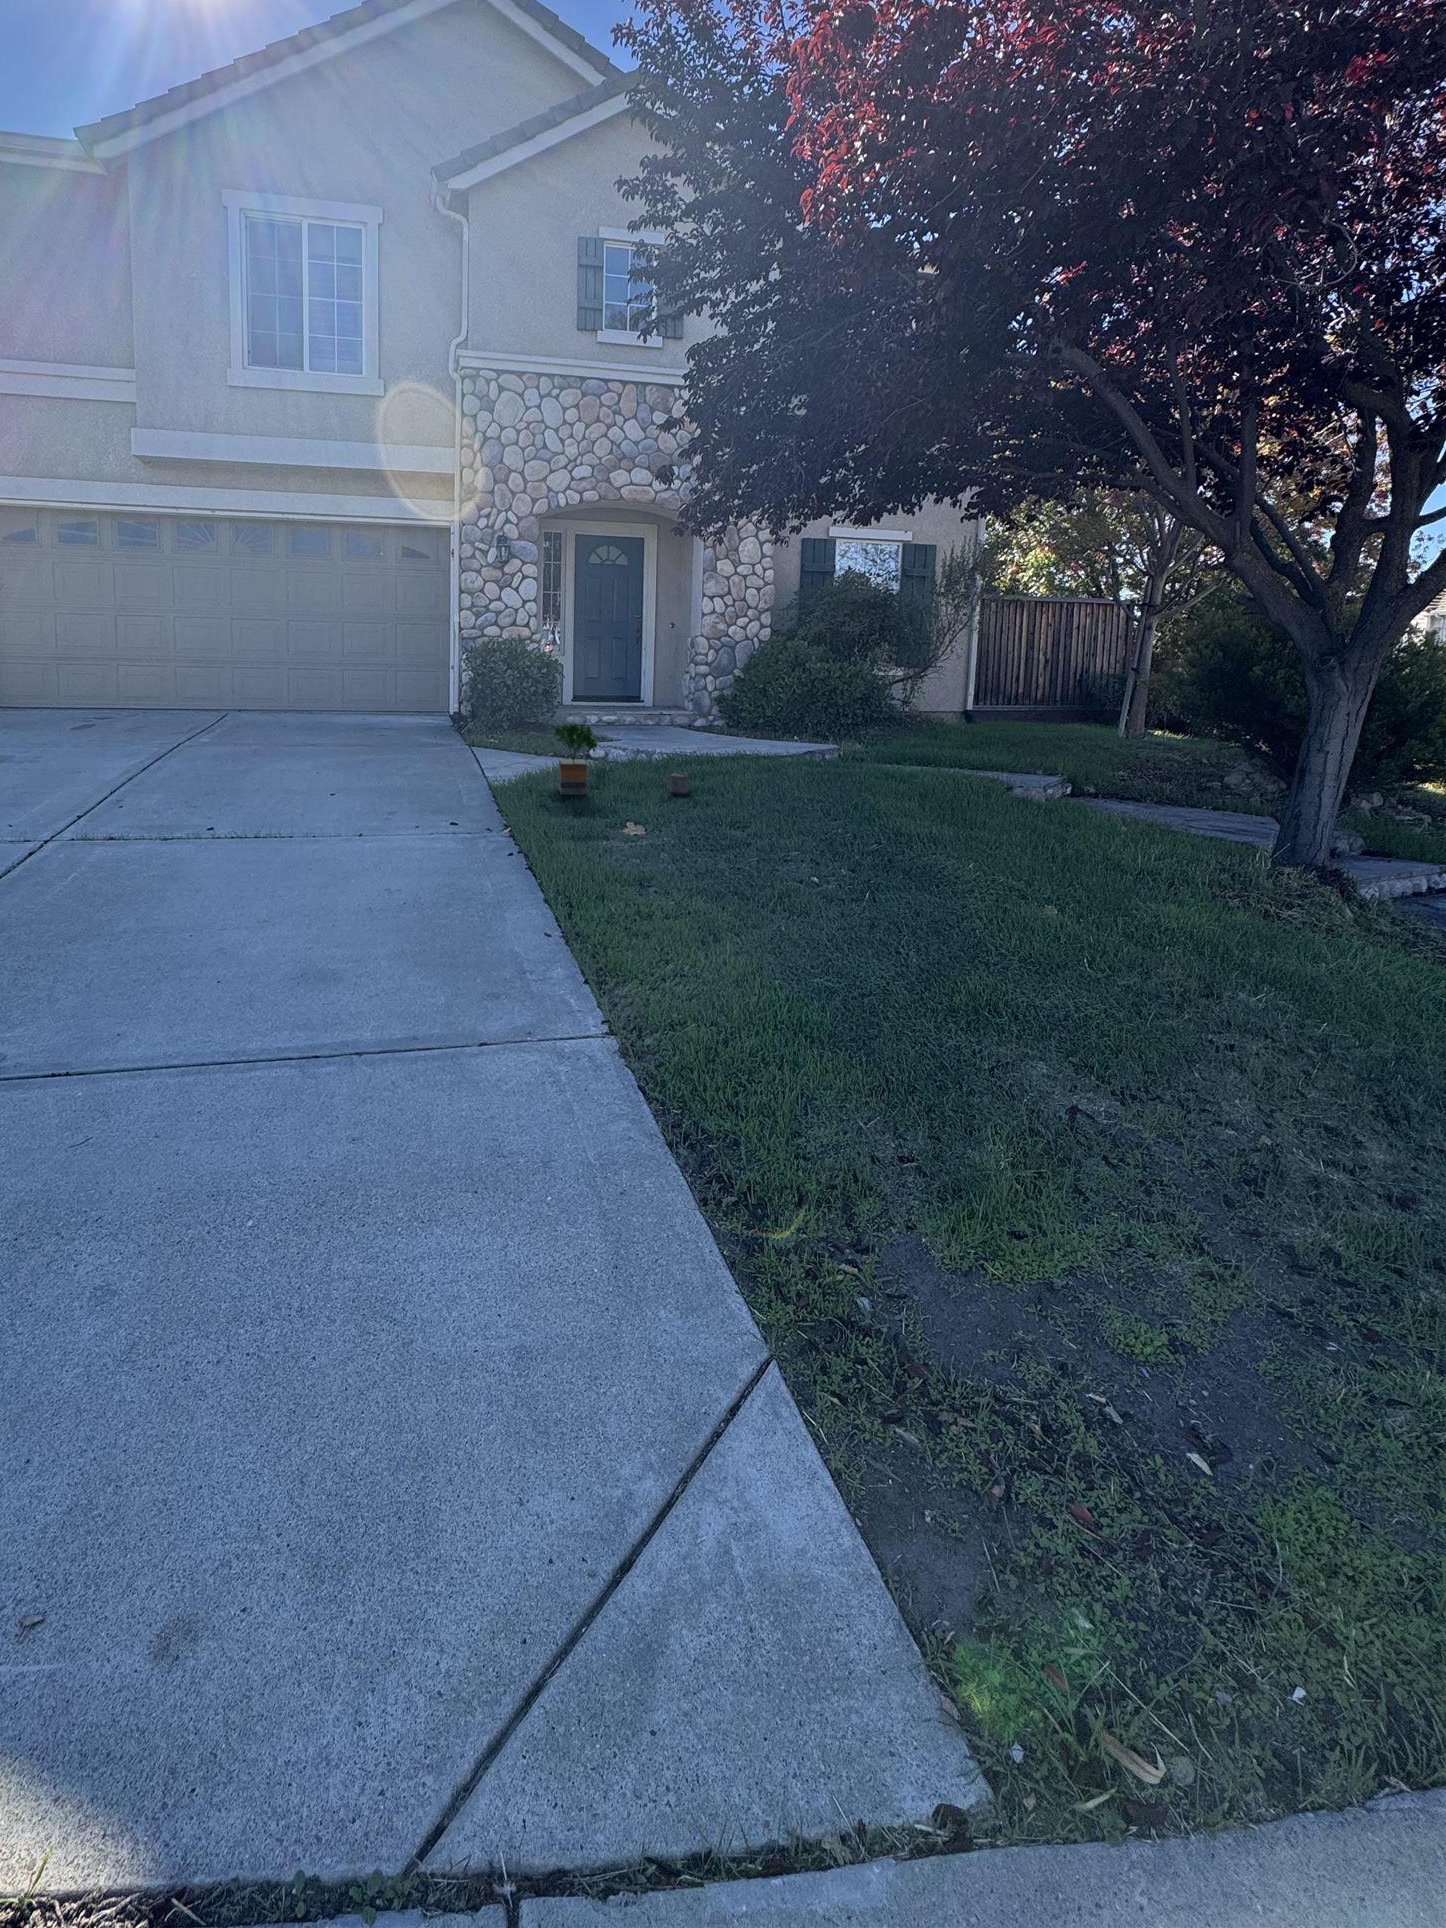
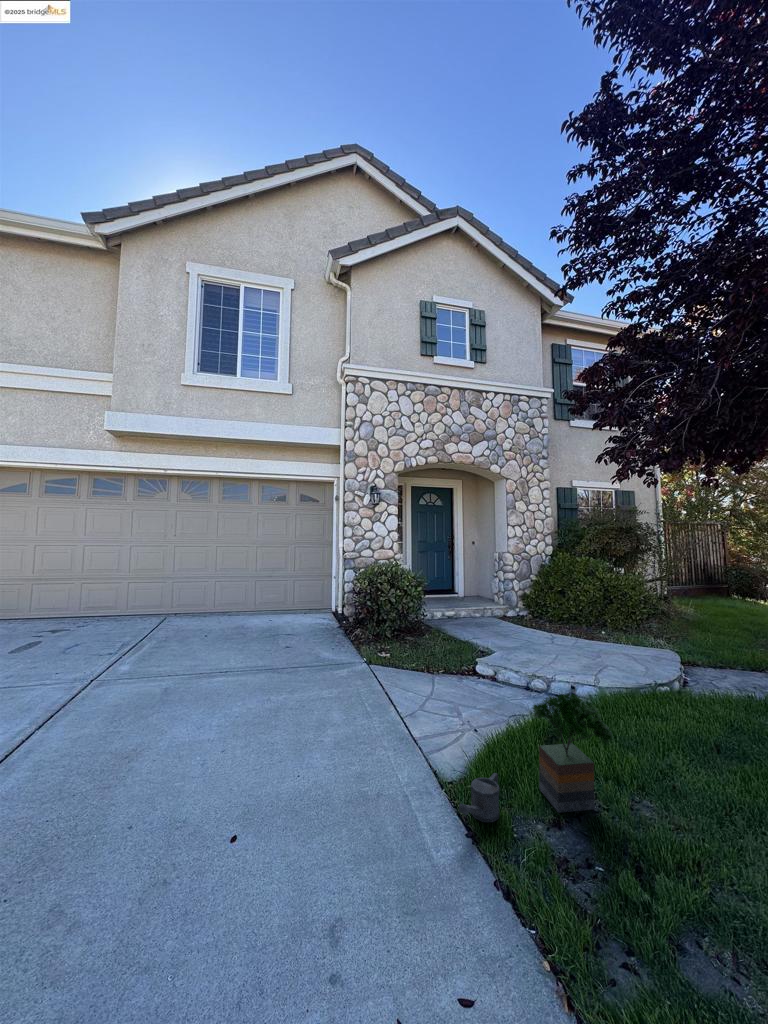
watering can: present [660,772,691,794] -> present [459,773,500,822]

